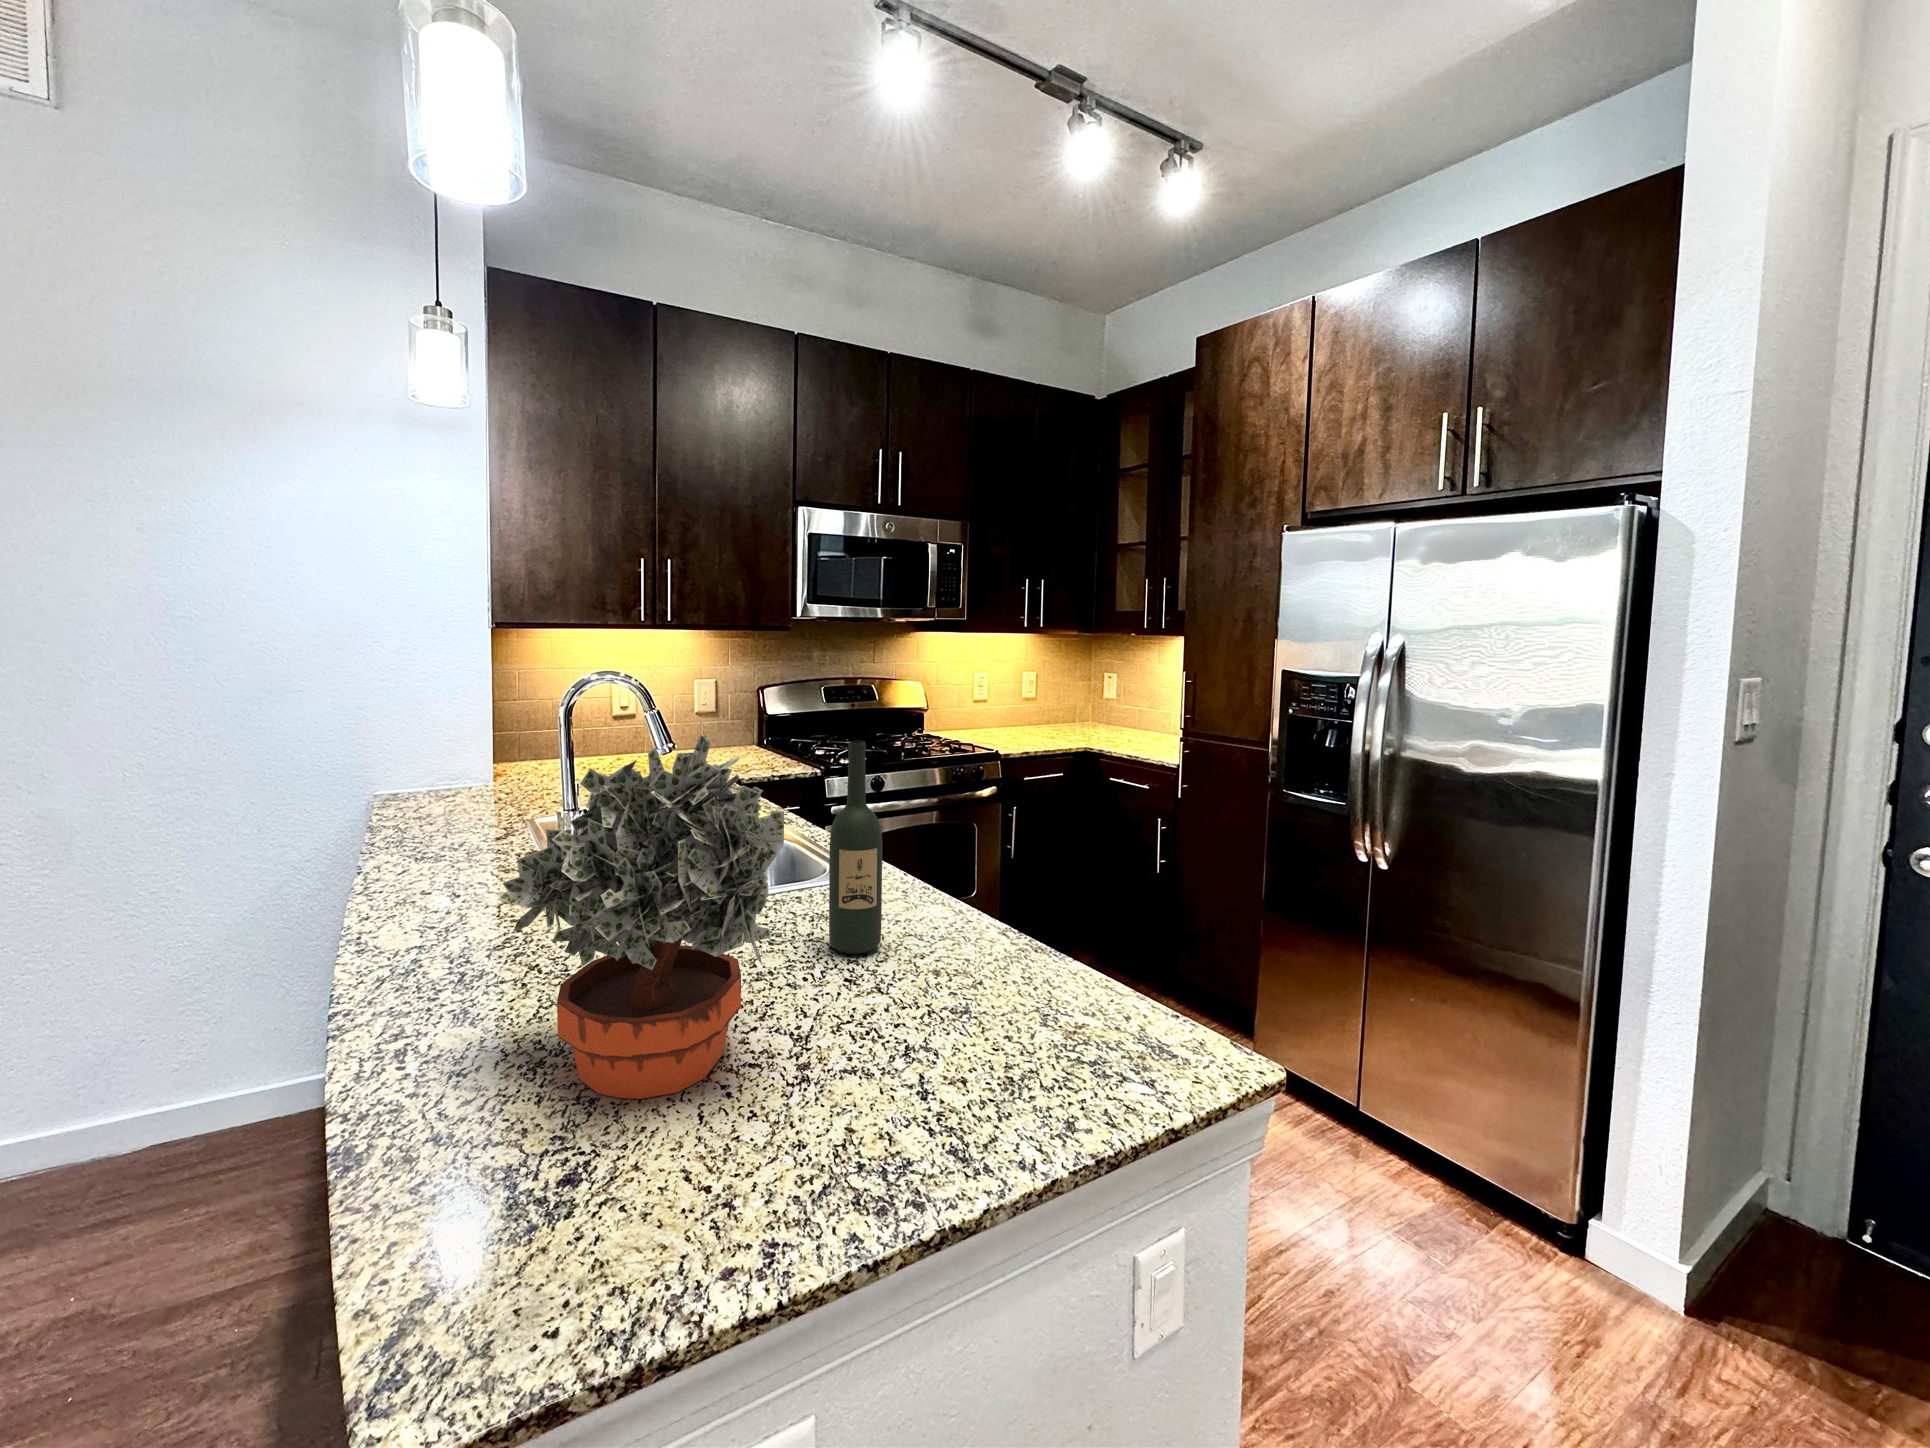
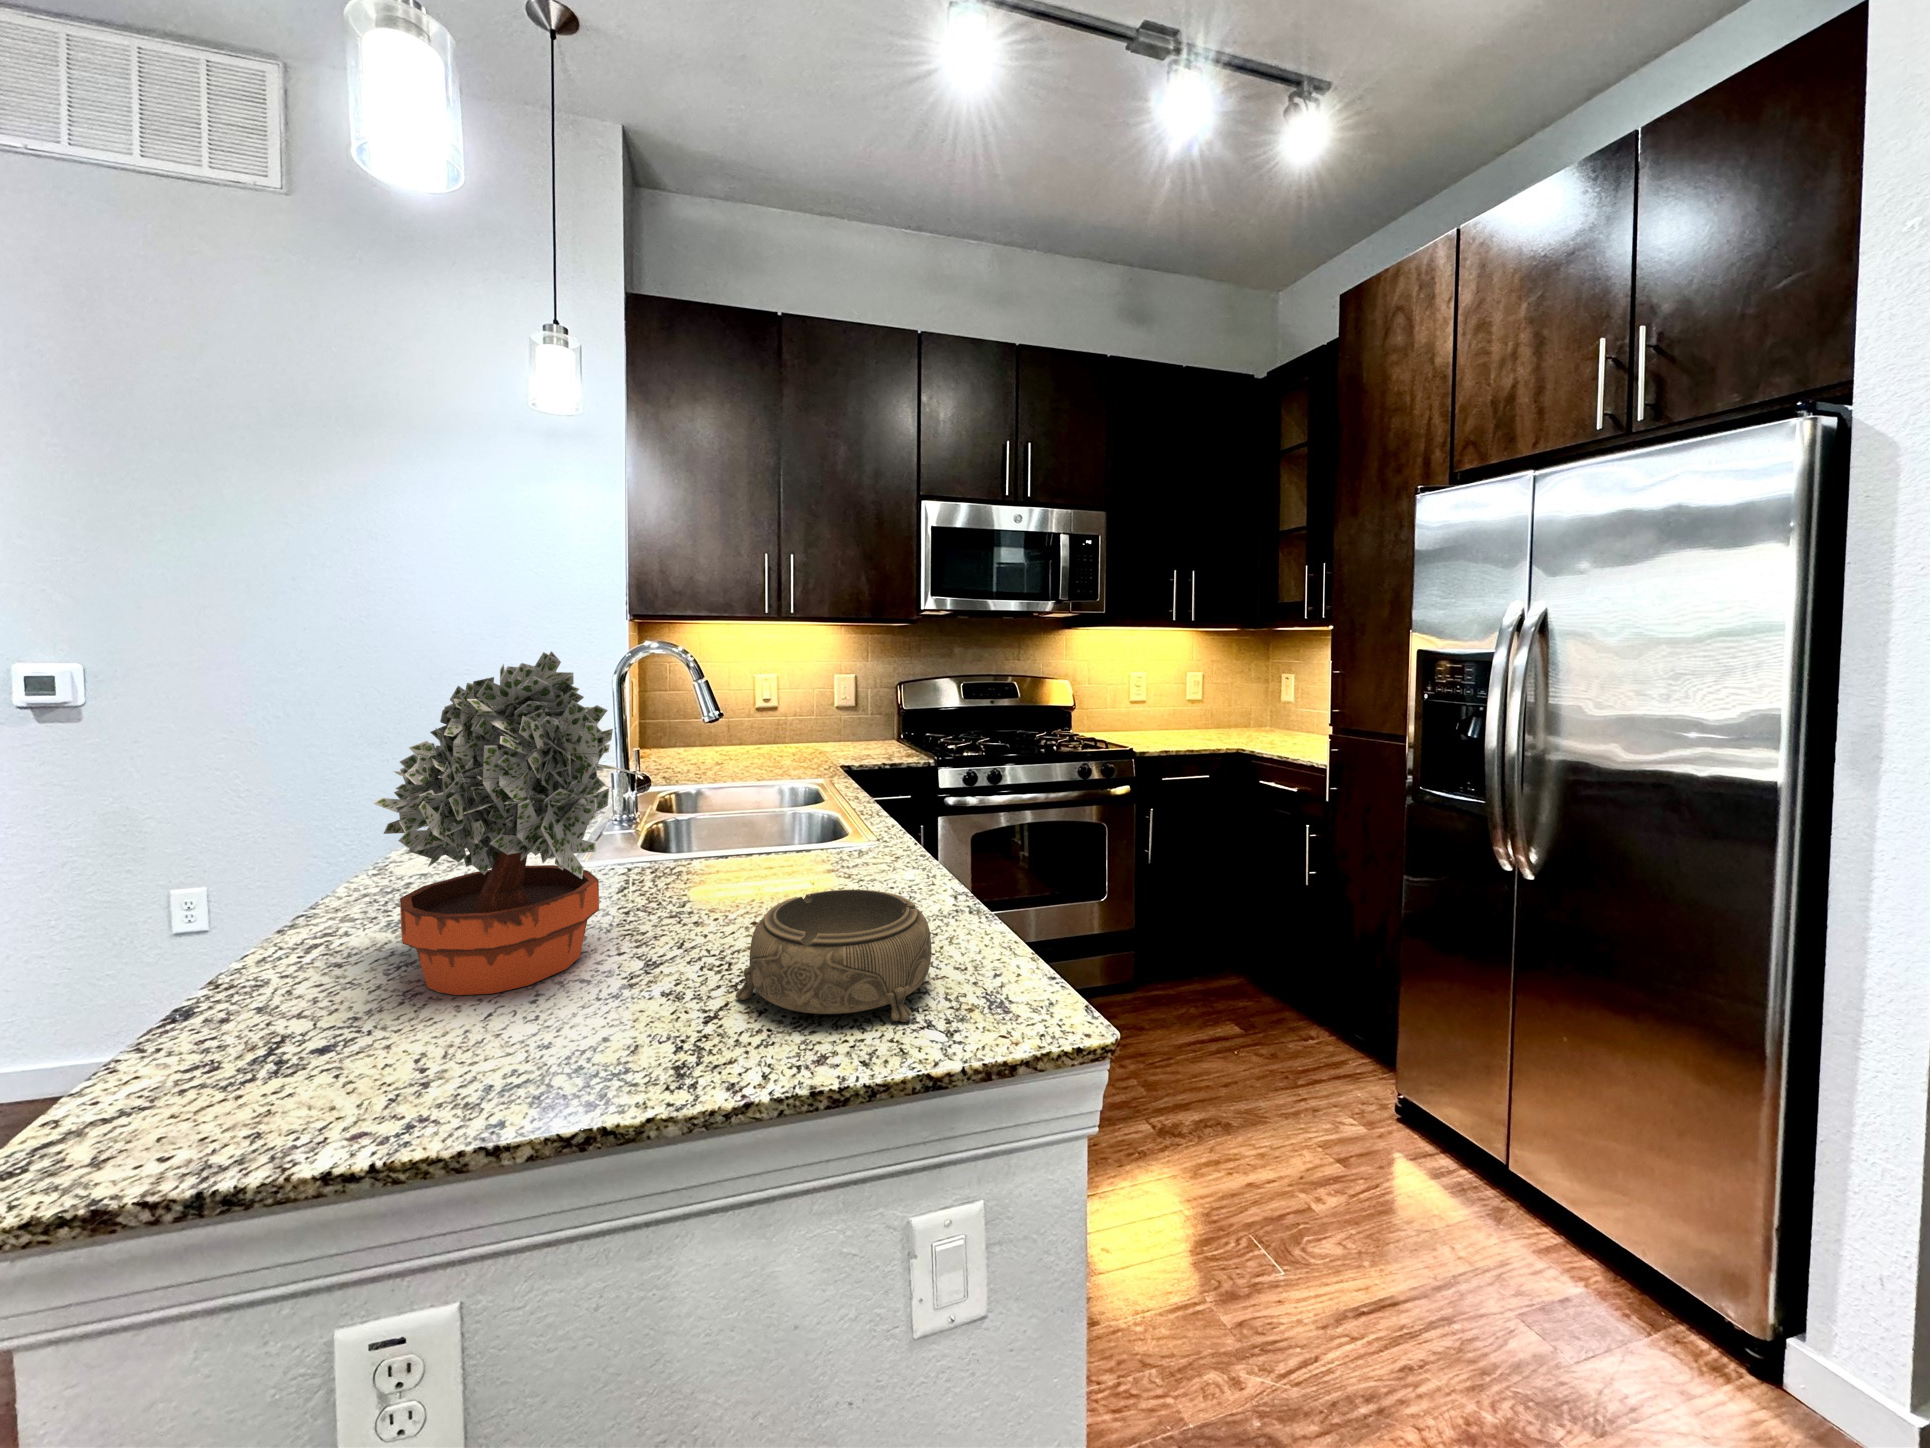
wine bottle: present [829,741,882,954] -> none [766,687,820,902]
decorative bowl: none [925,949,1104,1079] -> present [735,890,931,1022]

